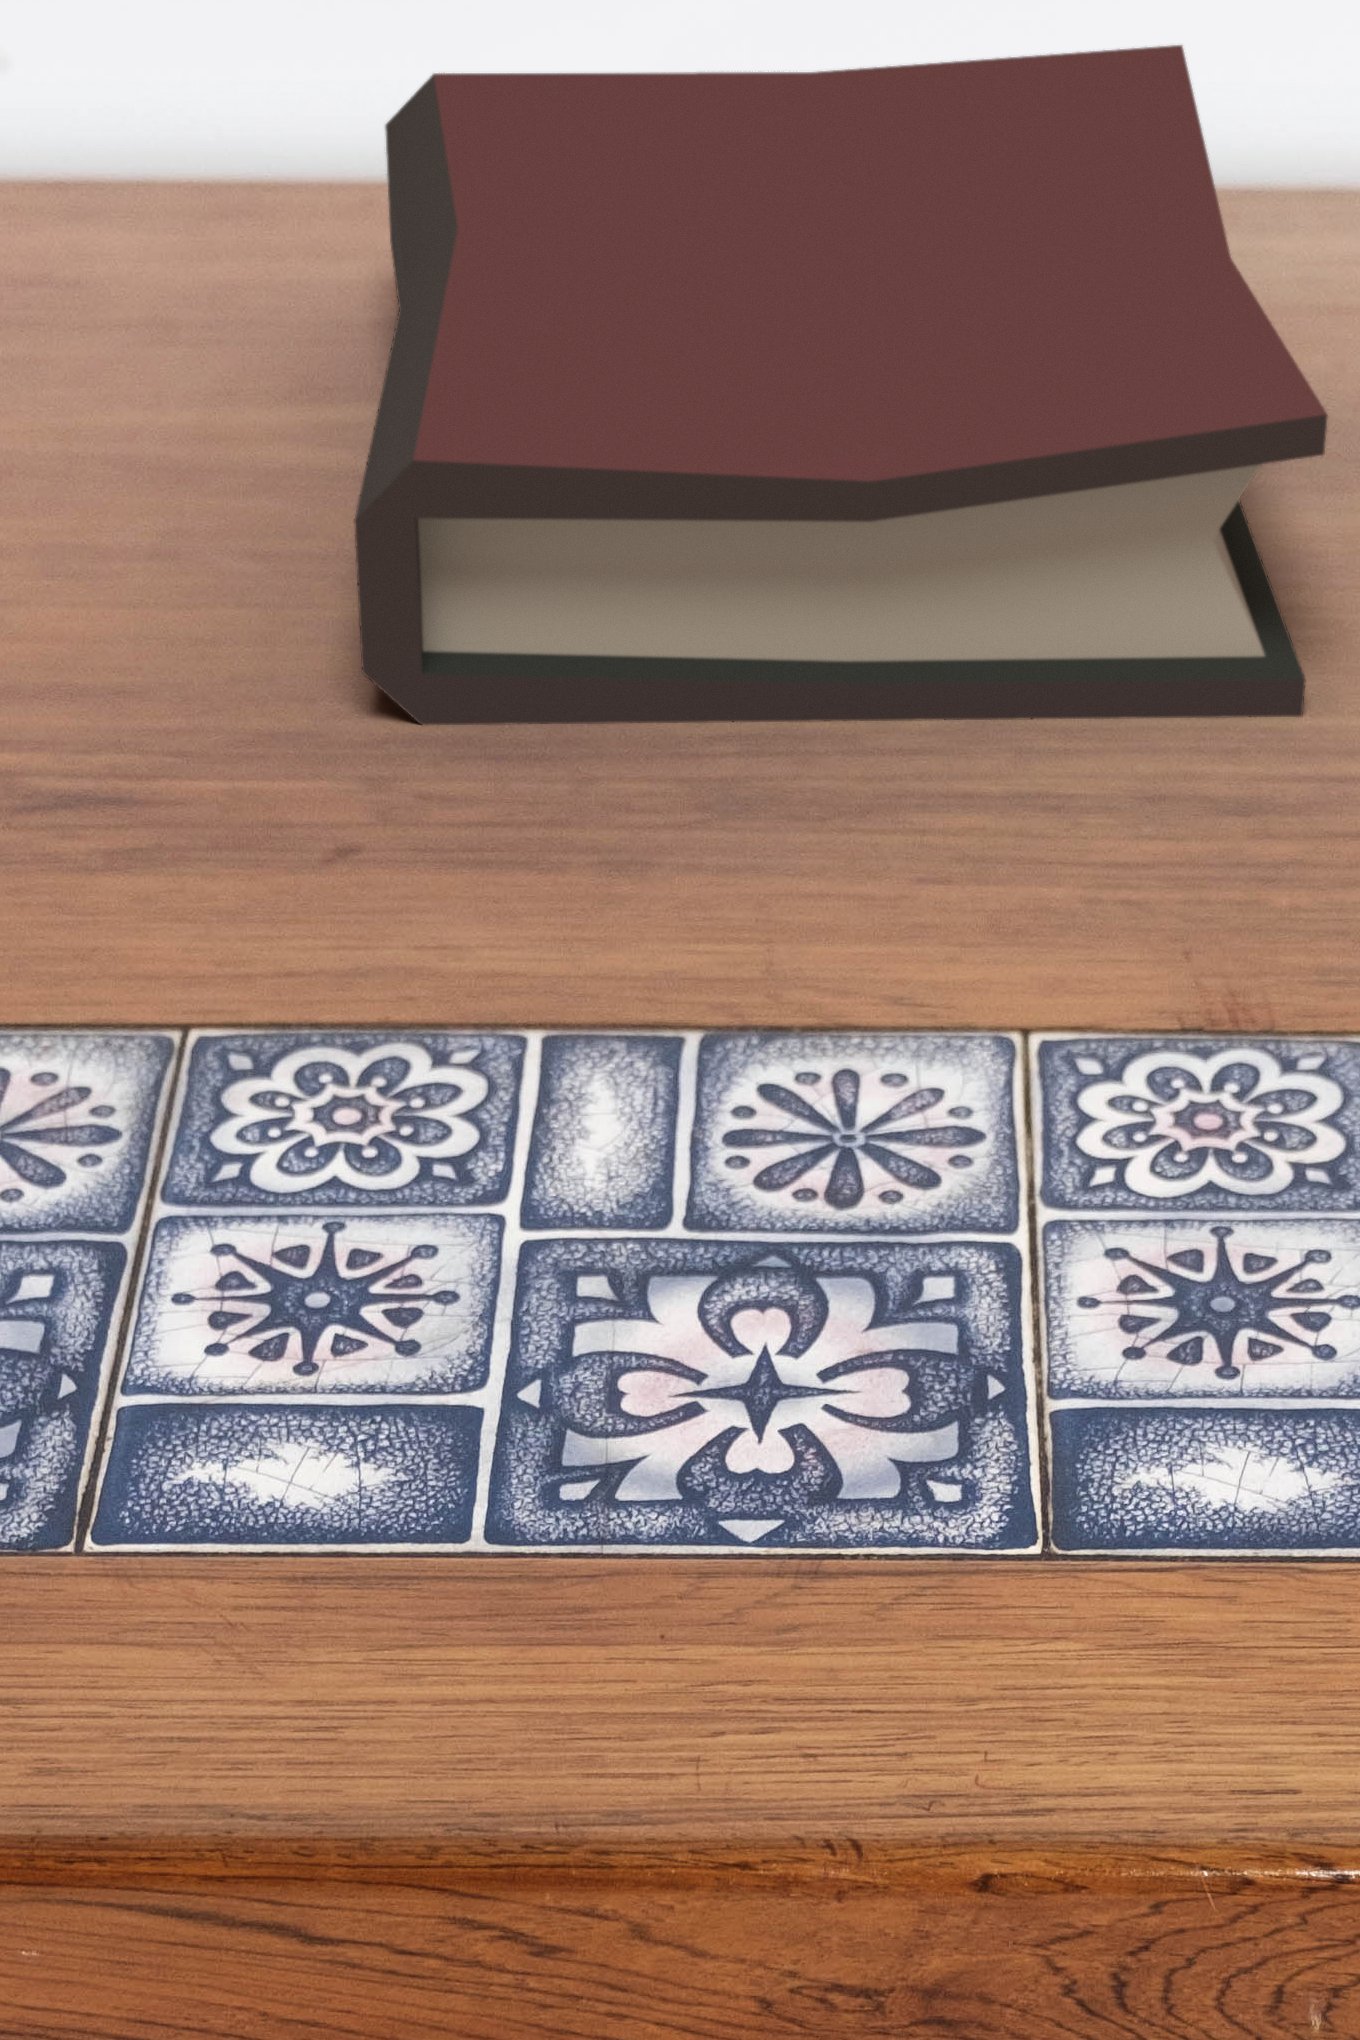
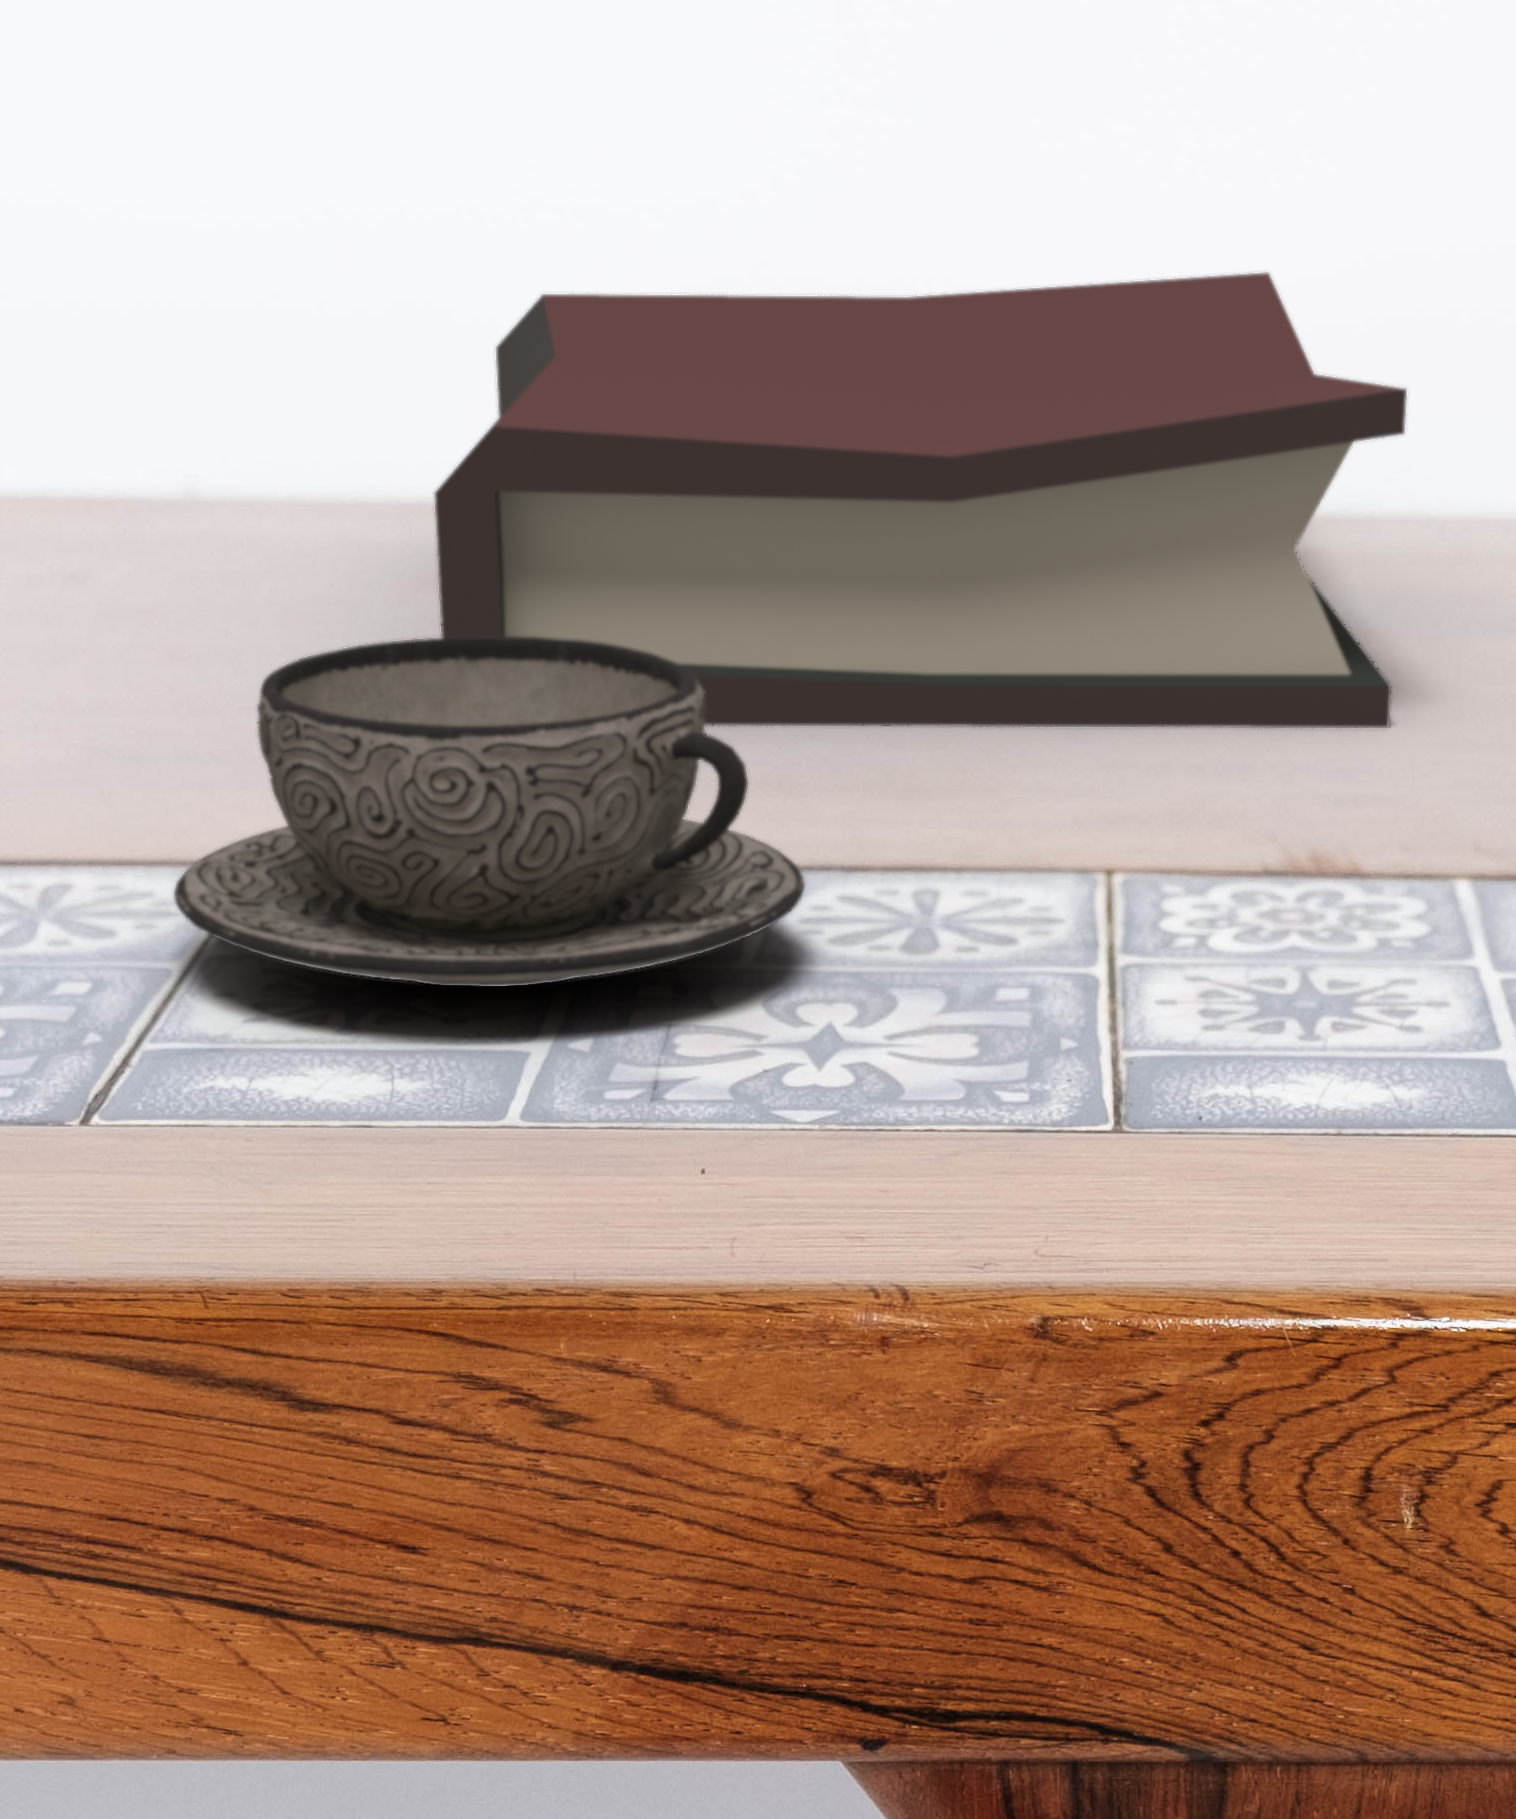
teacup: none [145,900,747,1344] -> present [174,637,805,987]

